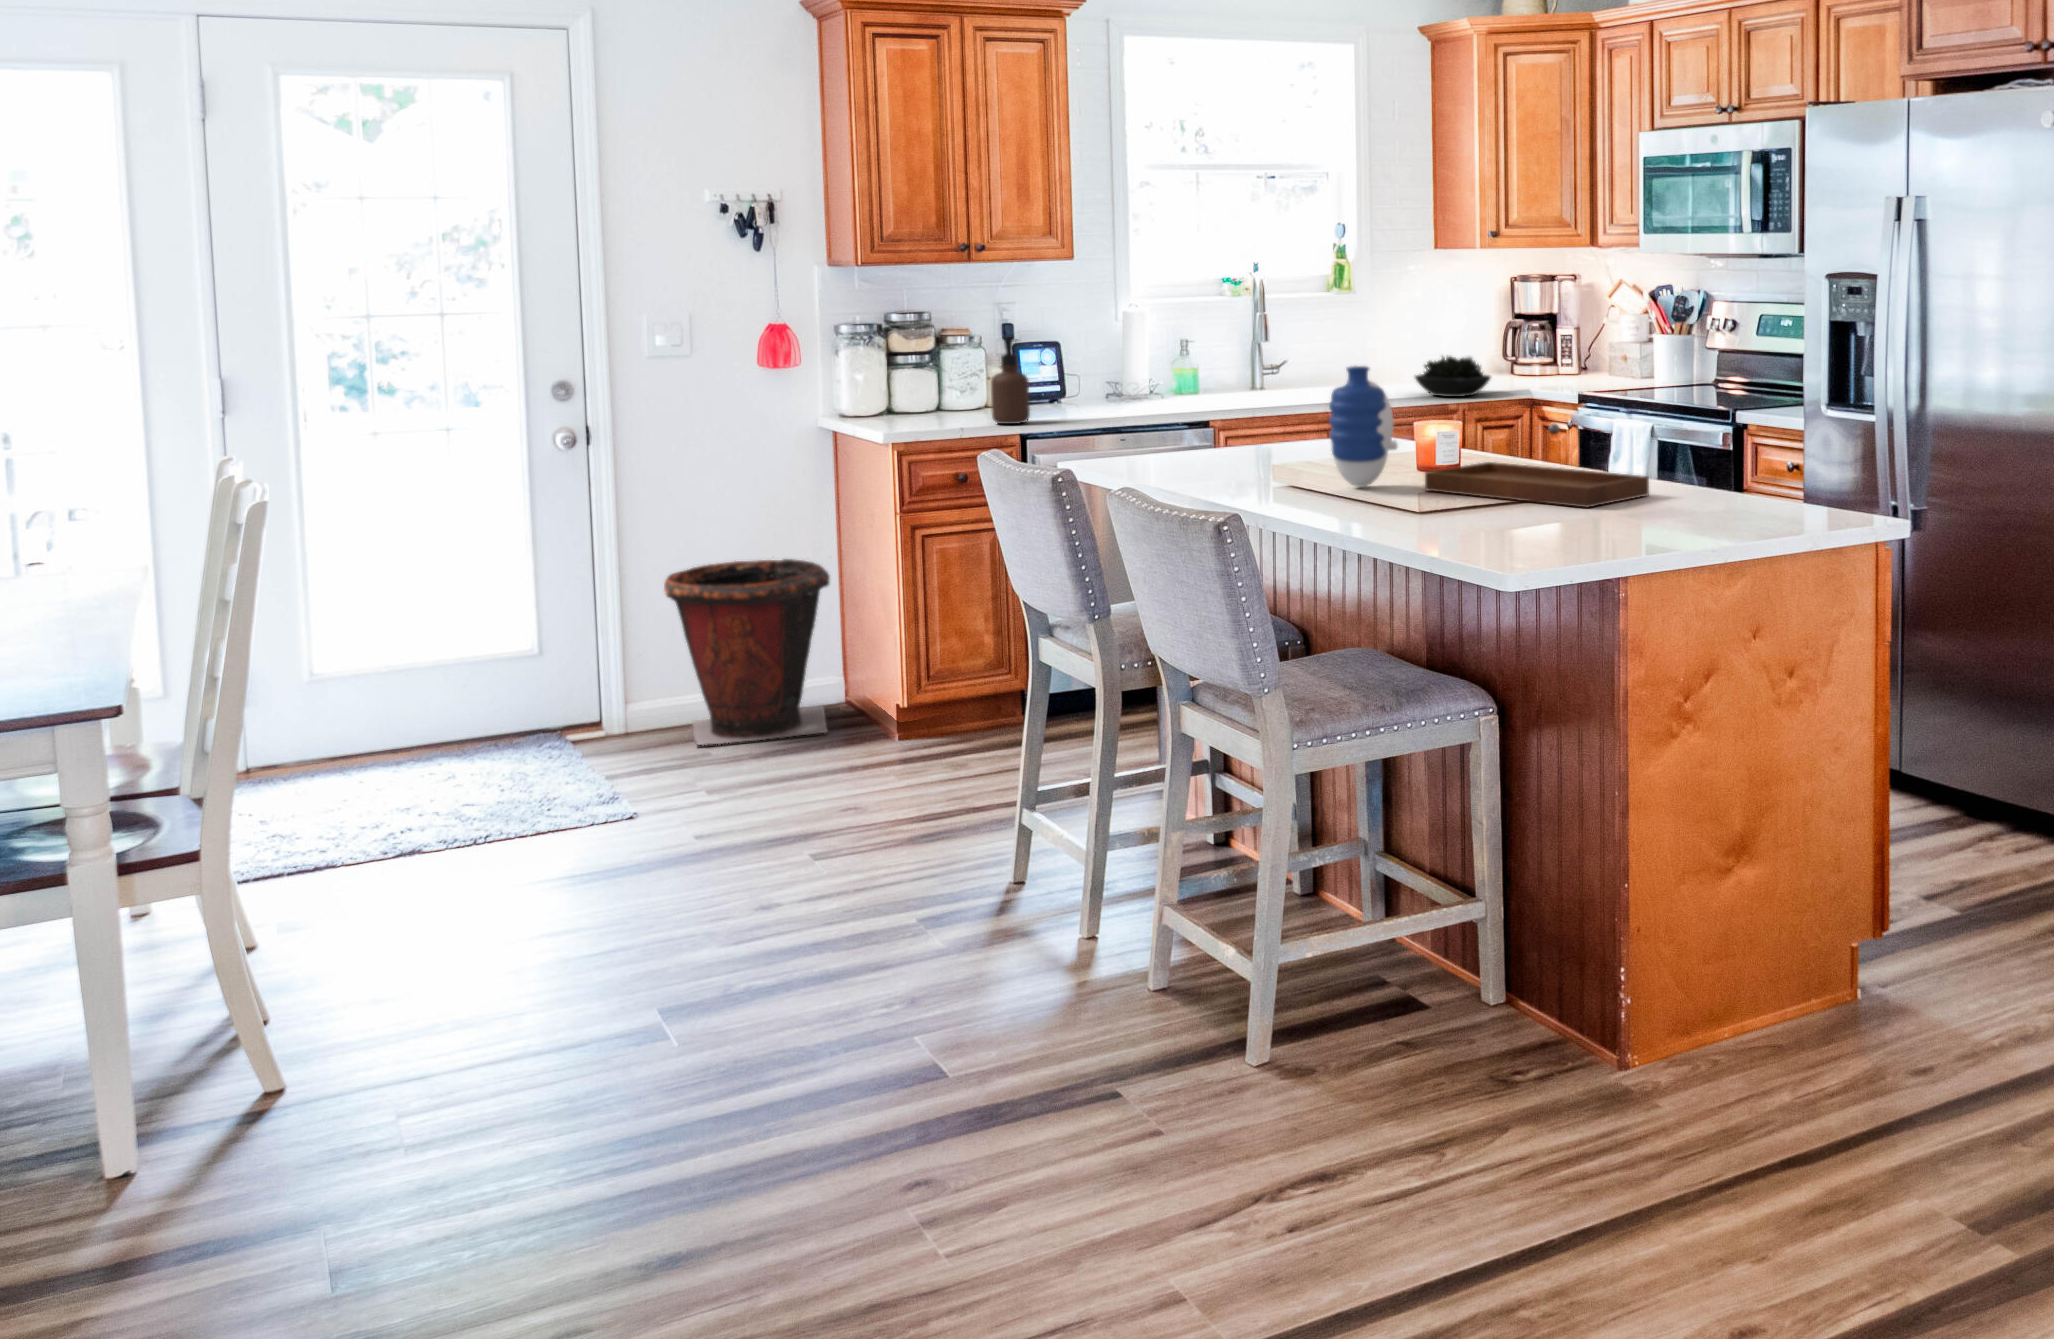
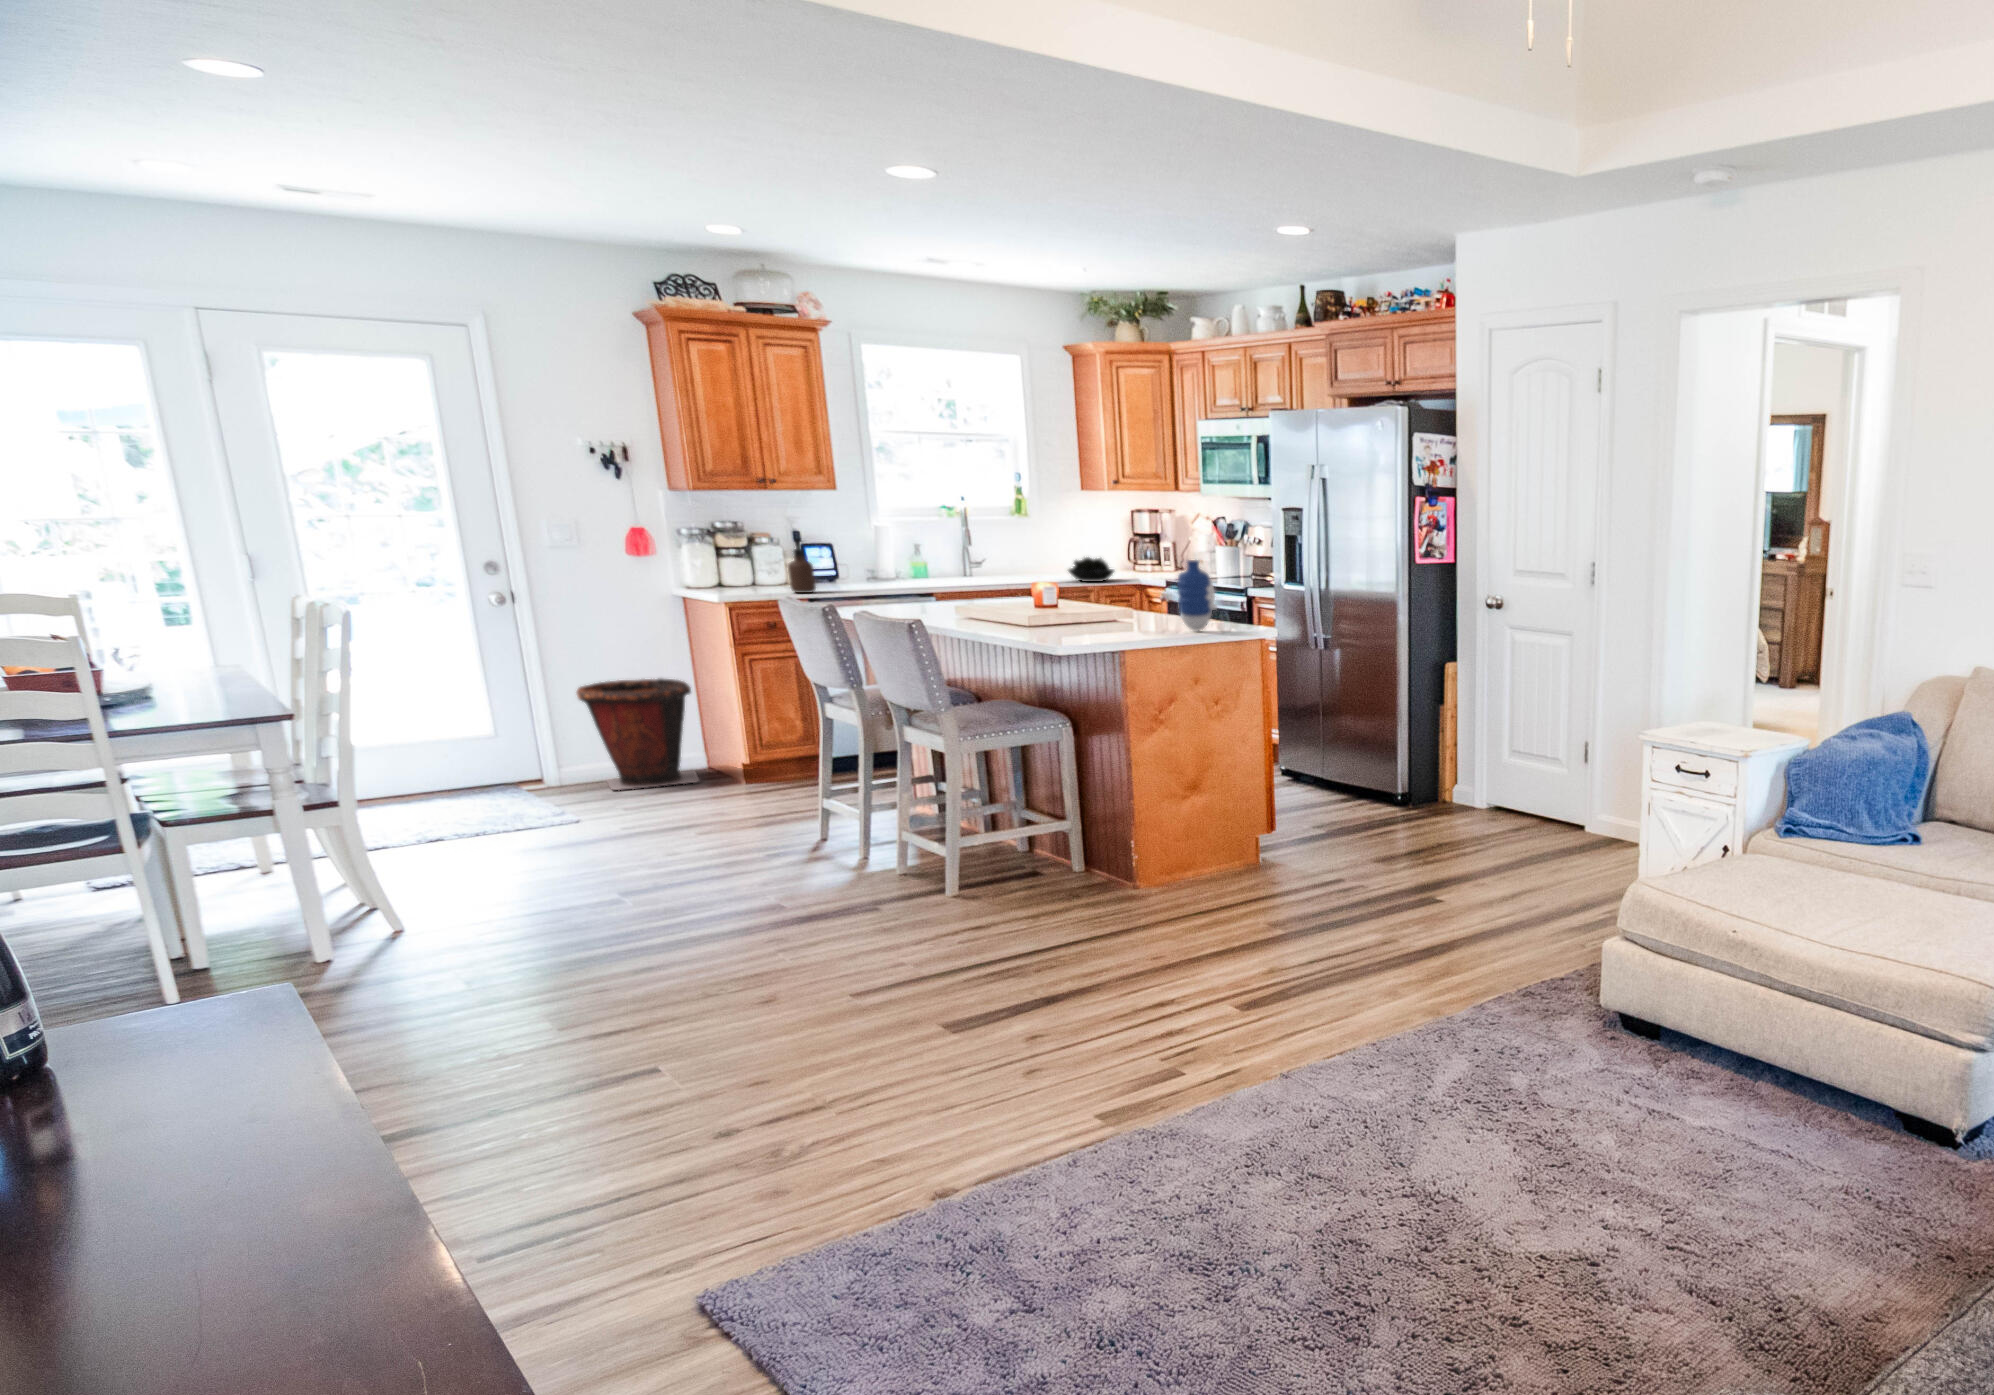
vase: present [1329,366,1397,487] -> present [1177,560,1217,631]
tray: present [1425,424,1649,507] -> none [1038,584,1157,626]

